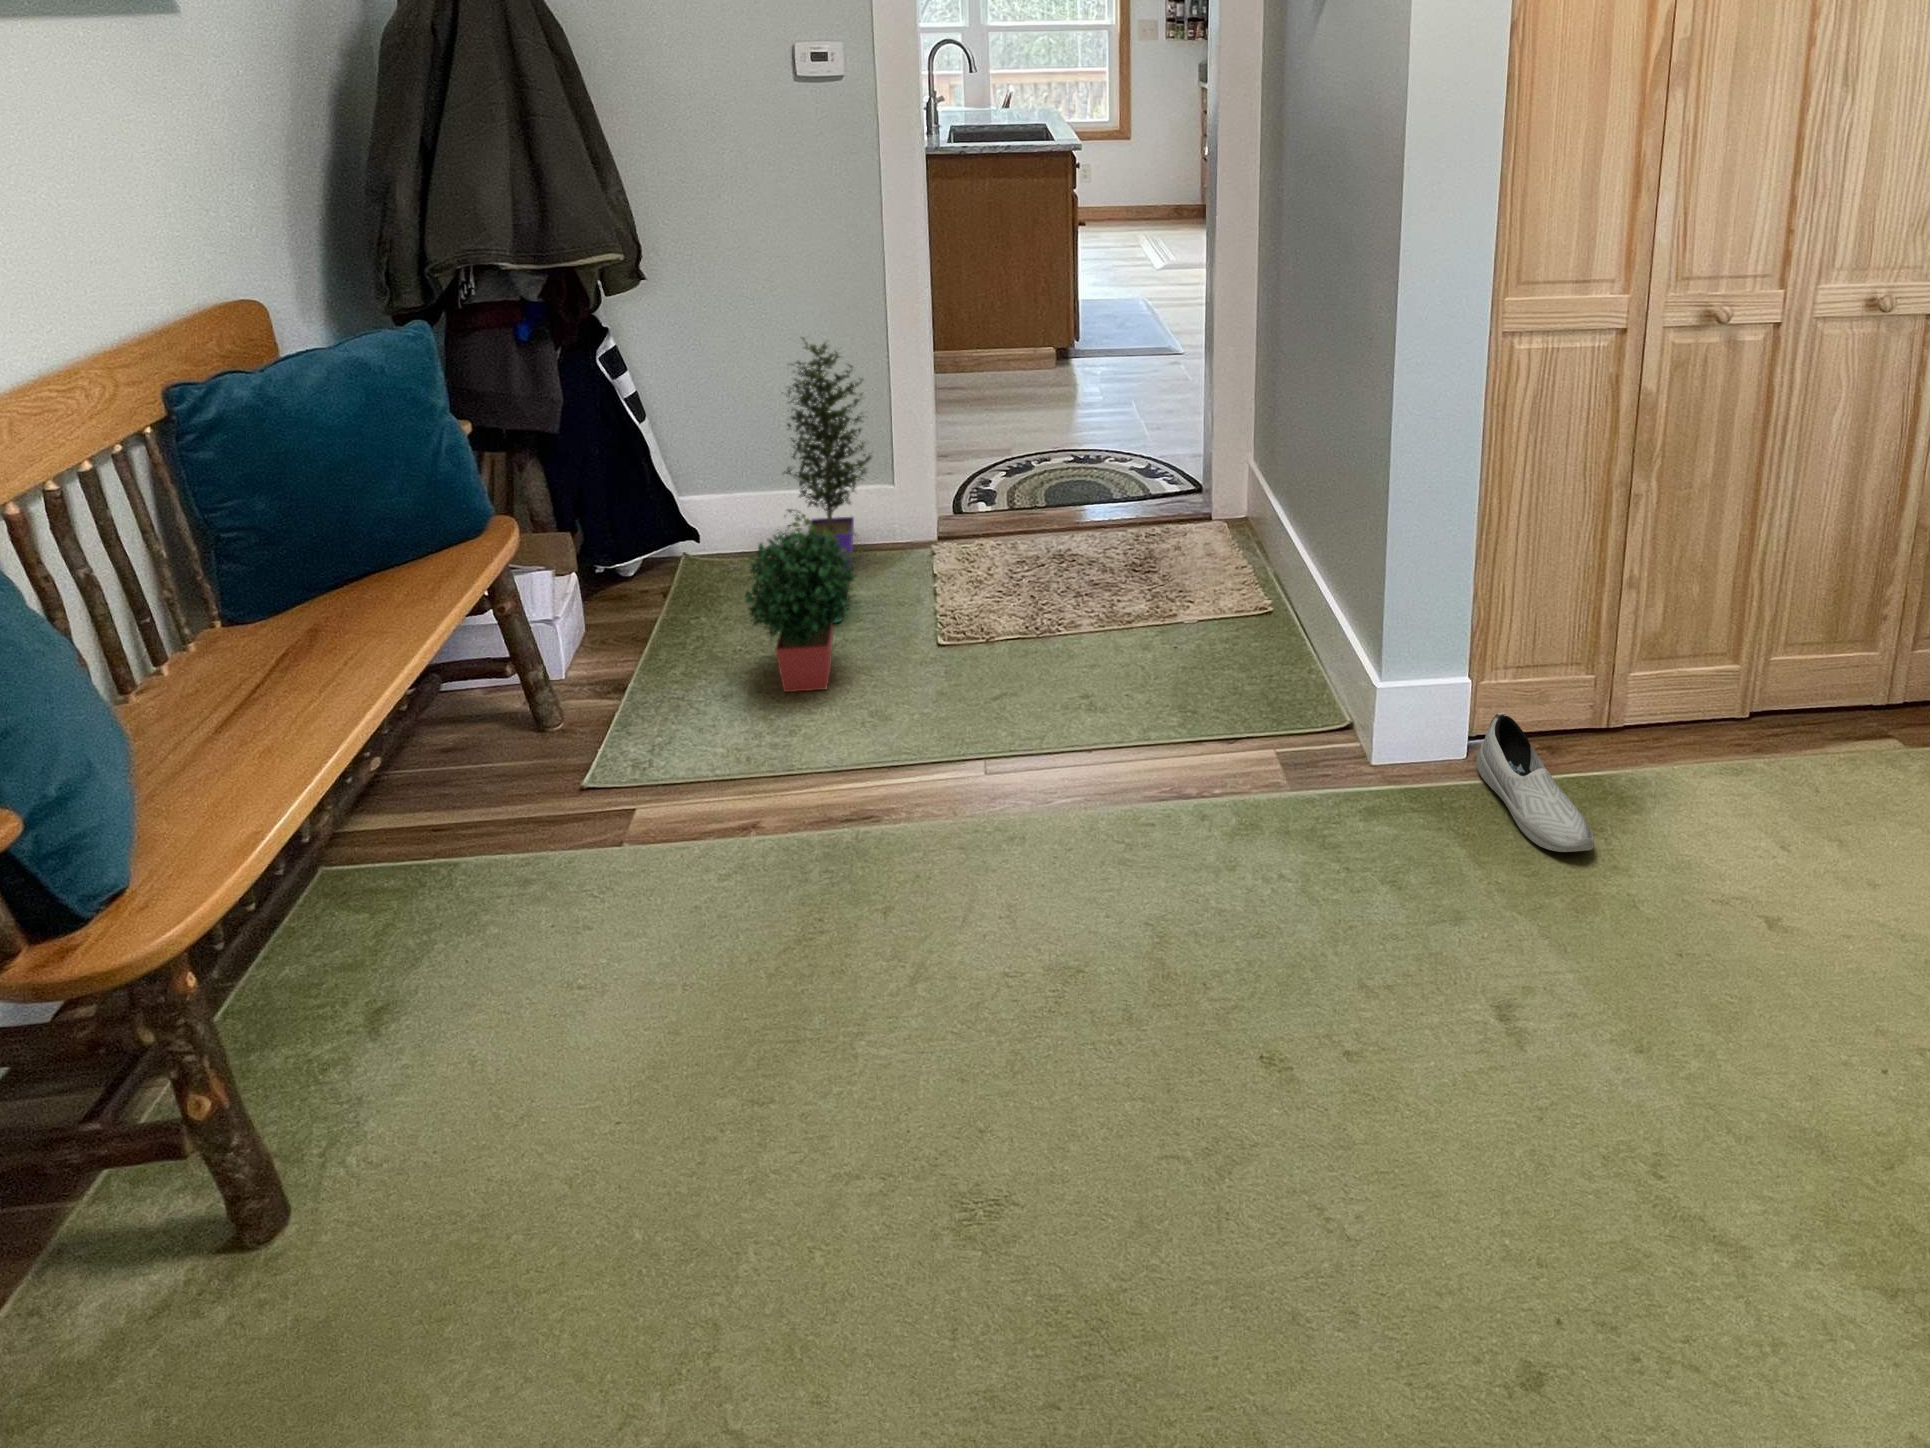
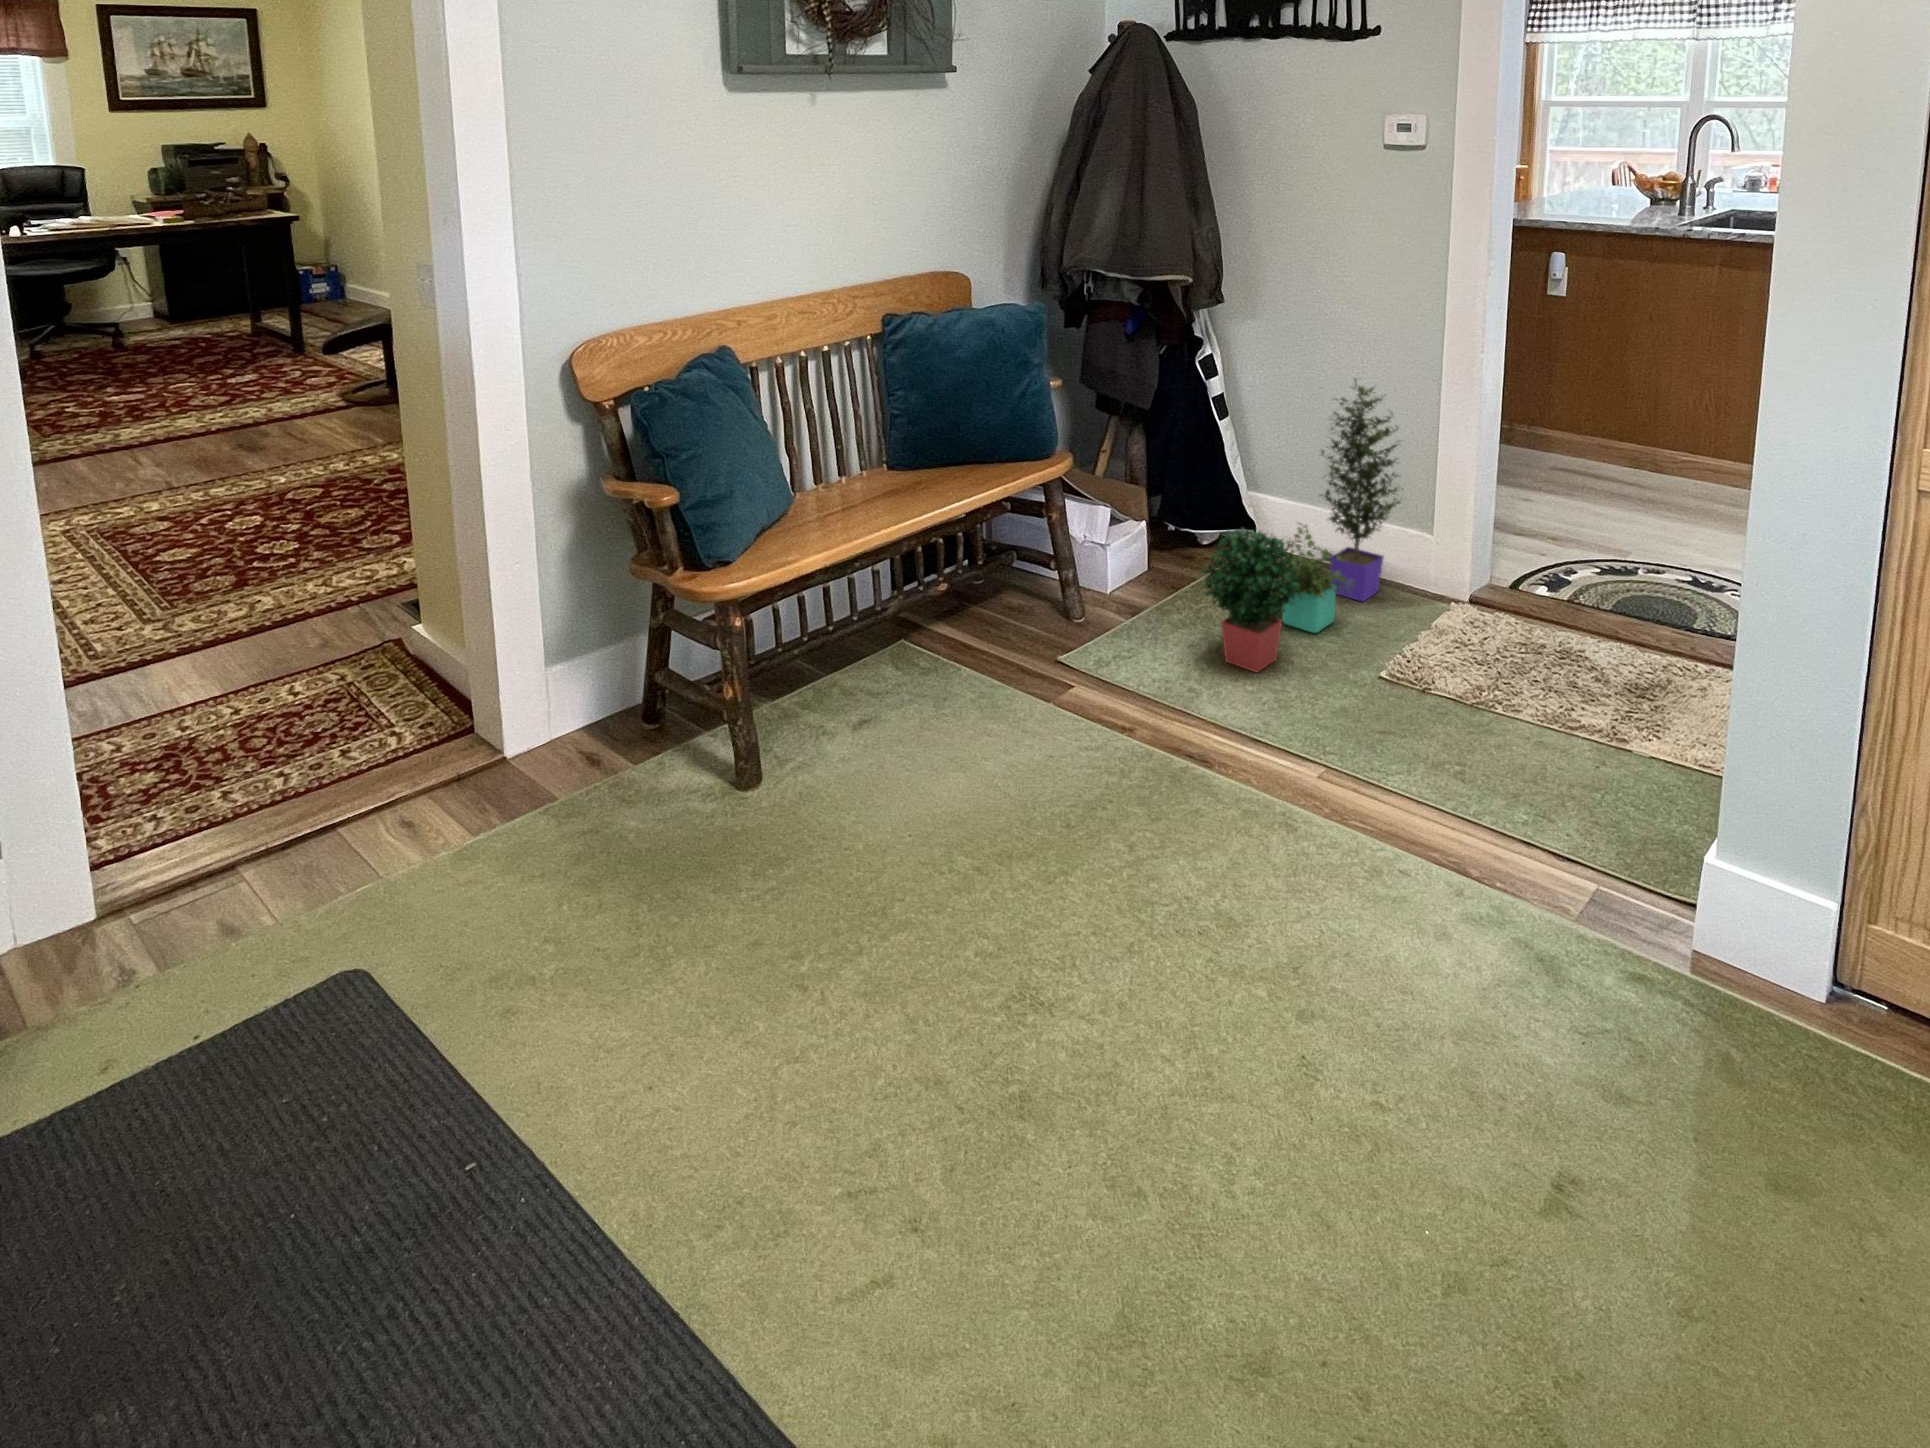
shoe: present [1476,713,1594,852] -> none [1802,963,1894,1153]

